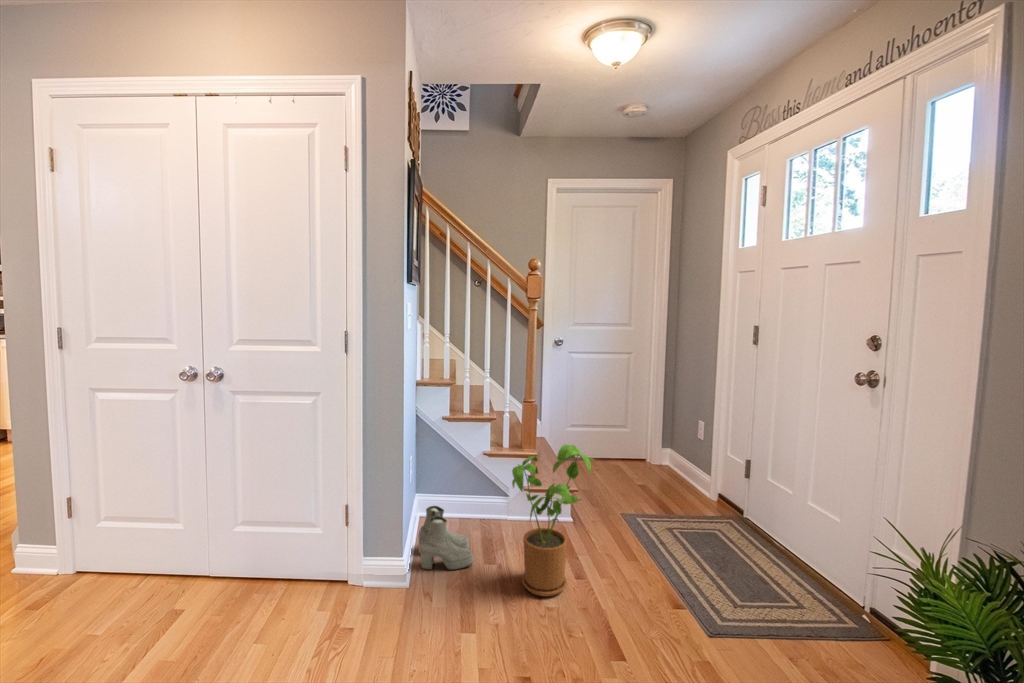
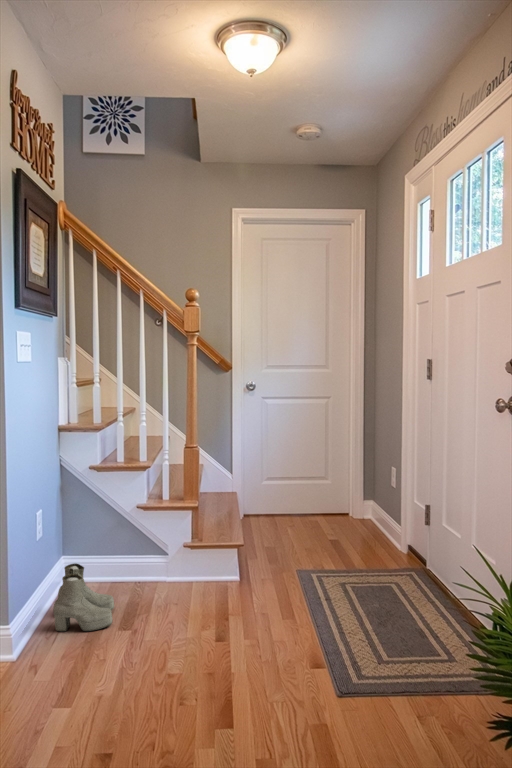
house plant: present [512,444,594,597] -> none [143,492,234,656]

